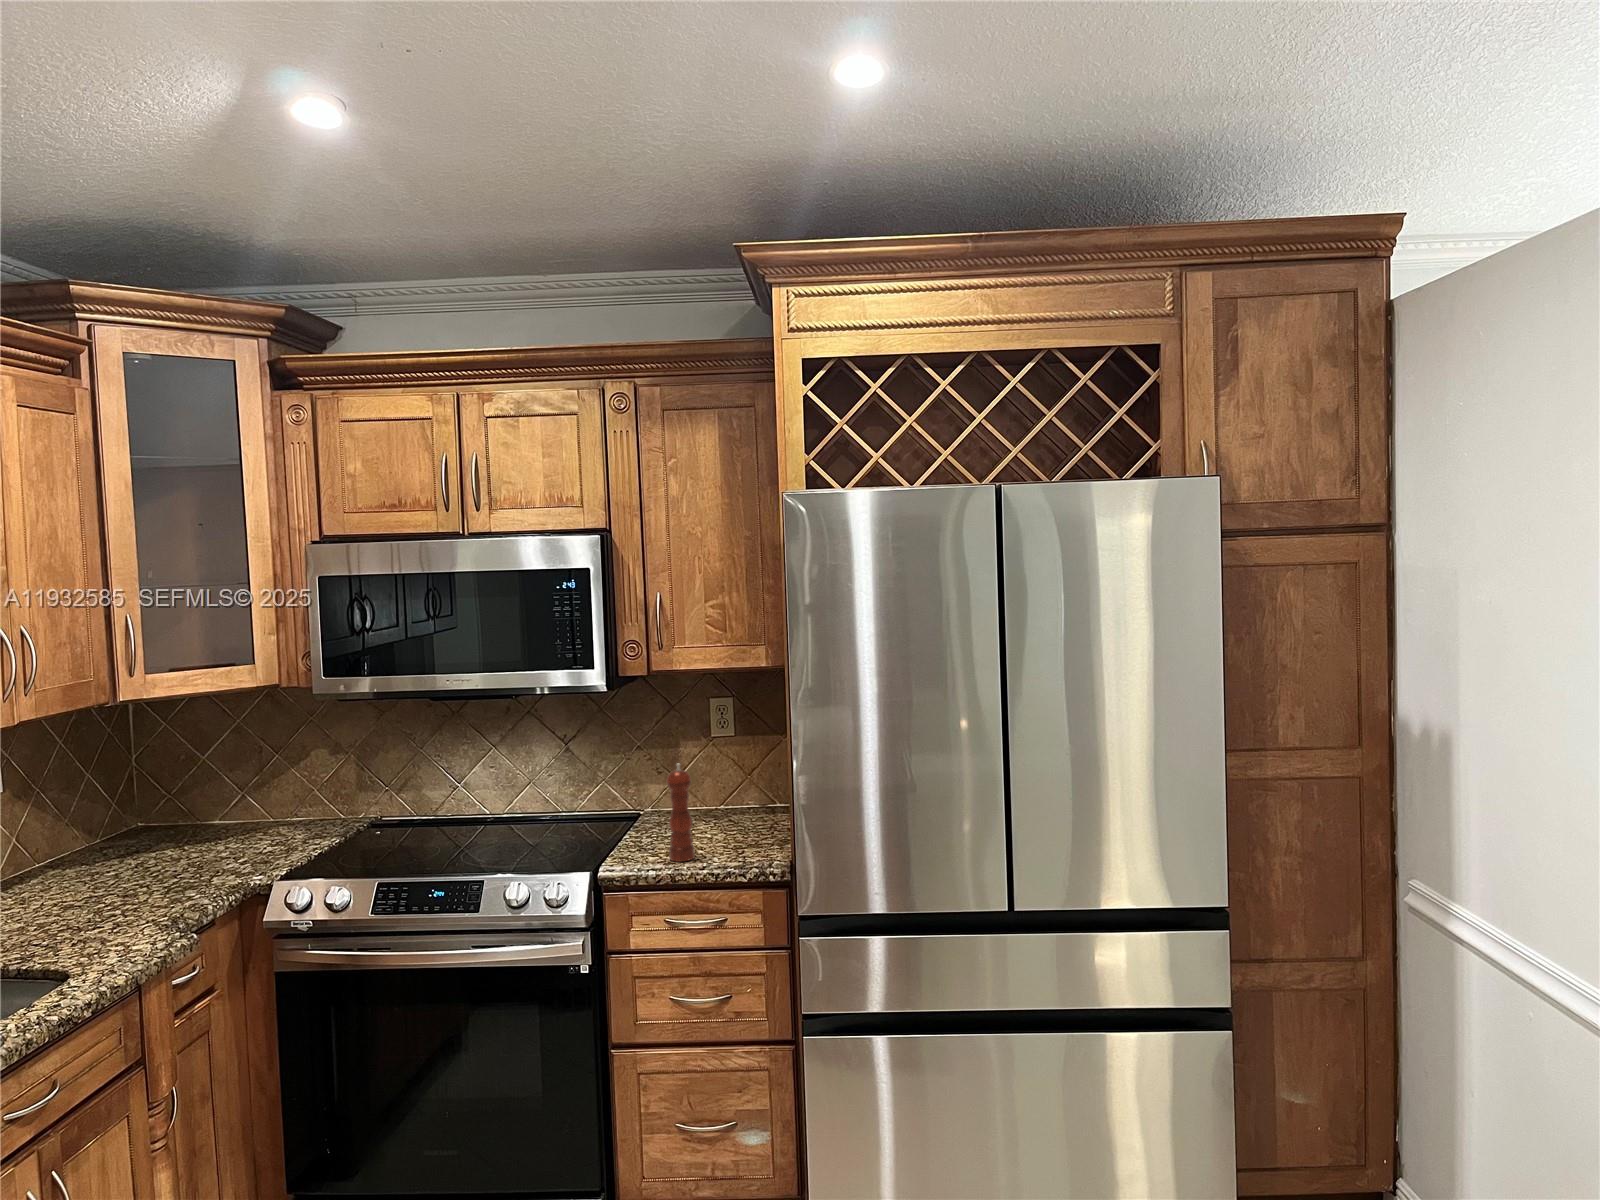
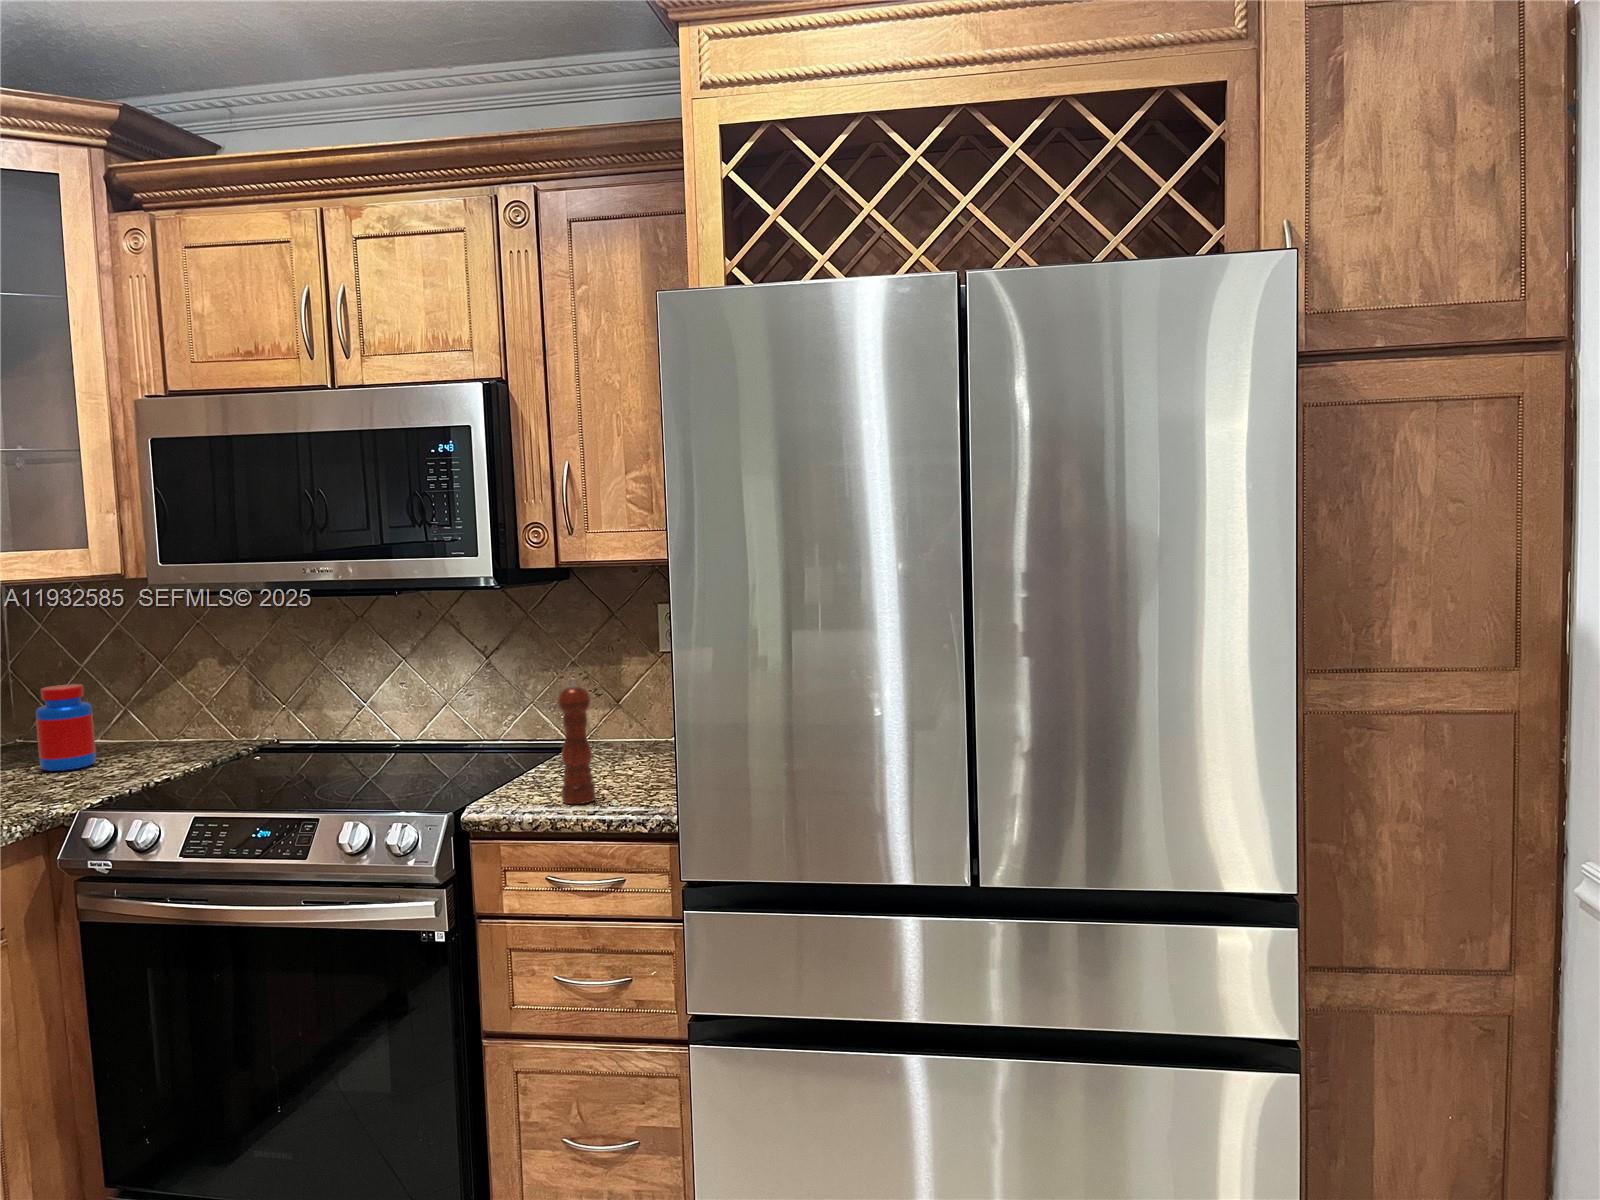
jar: none [196,776,243,850] -> present [36,684,96,771]

